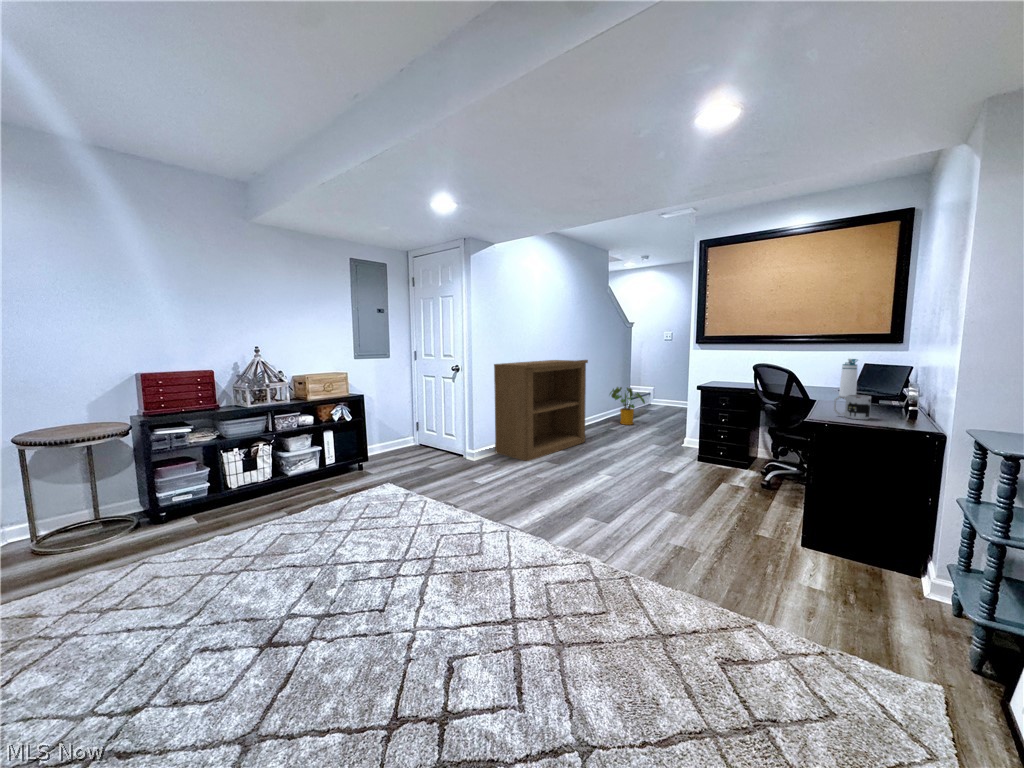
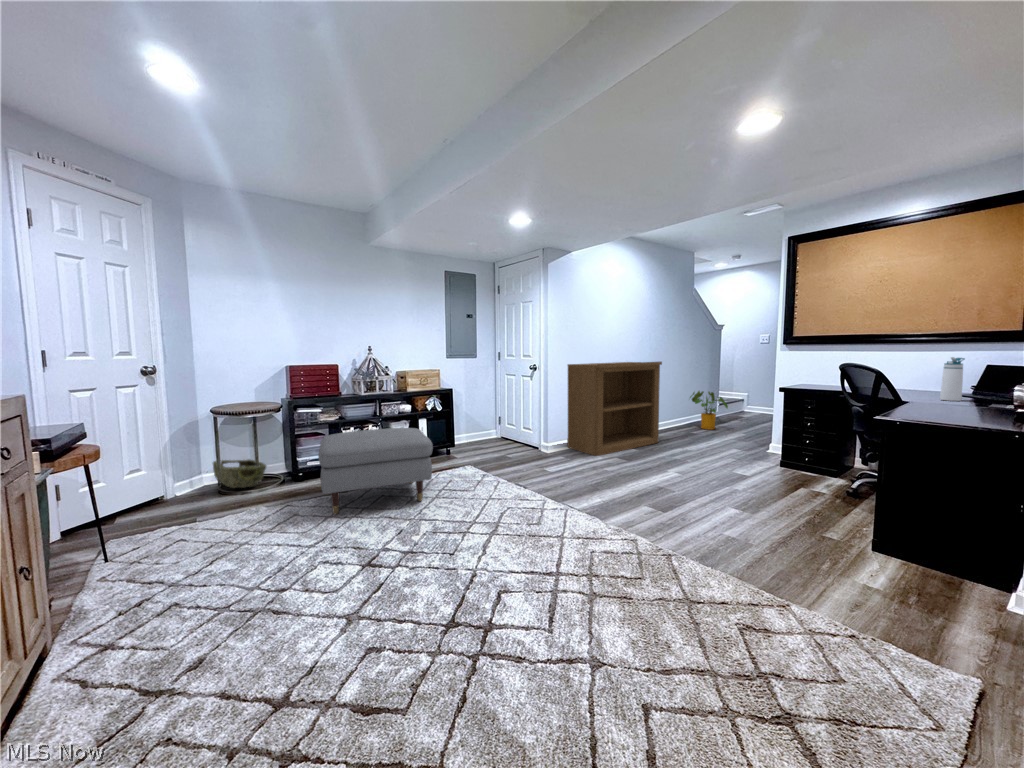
mug: present [834,395,871,420] -> none [913,392,958,419]
ottoman: none [187,447,347,570] -> present [318,428,433,514]
woven basket: none [17,500,108,545] -> present [213,460,266,488]

